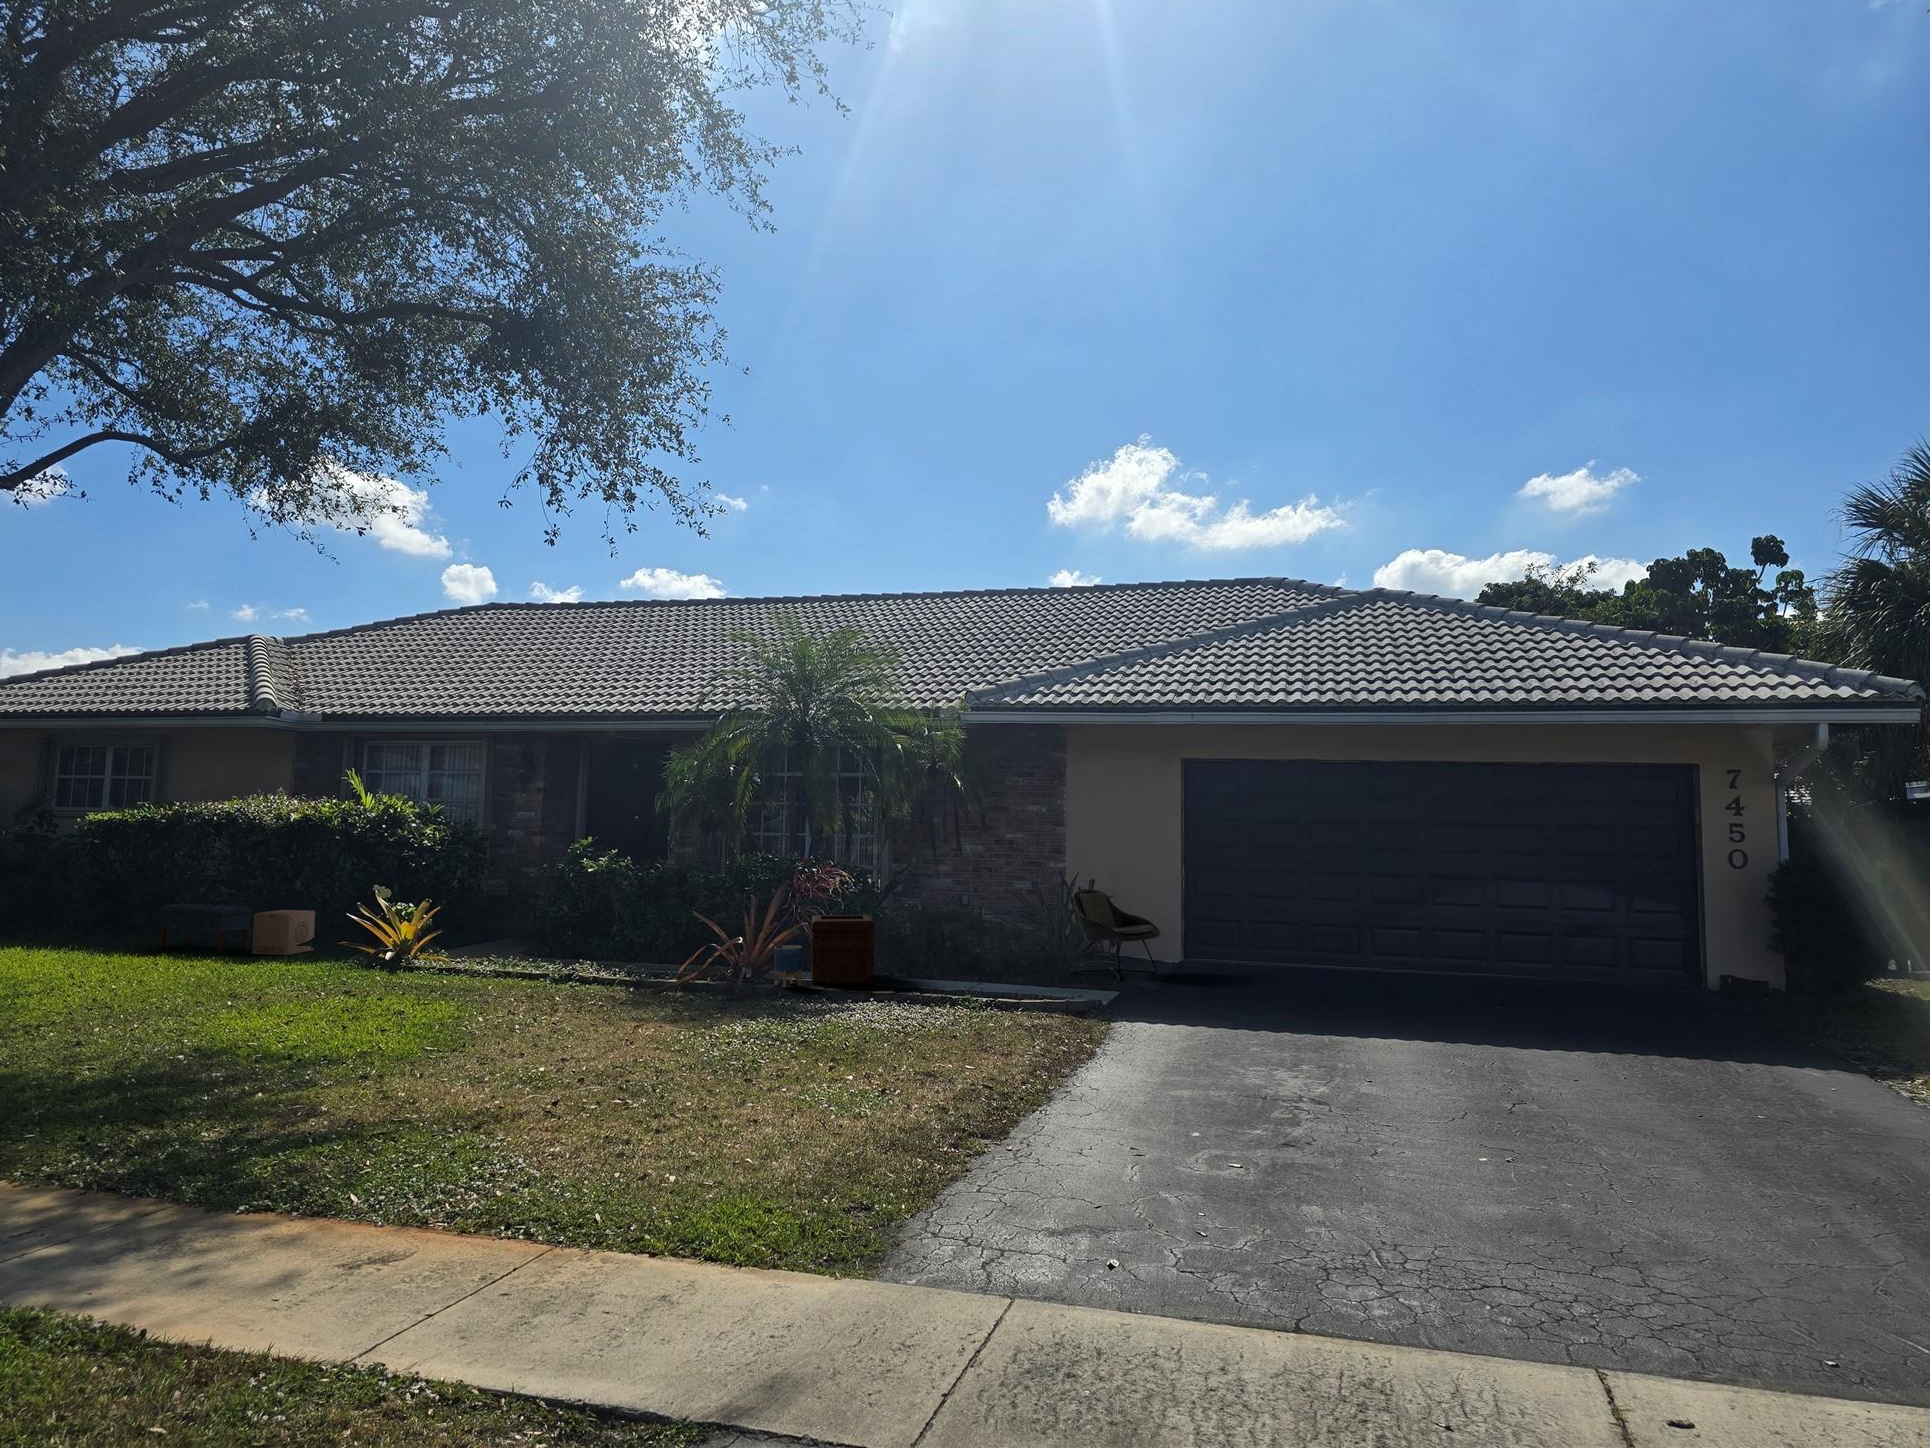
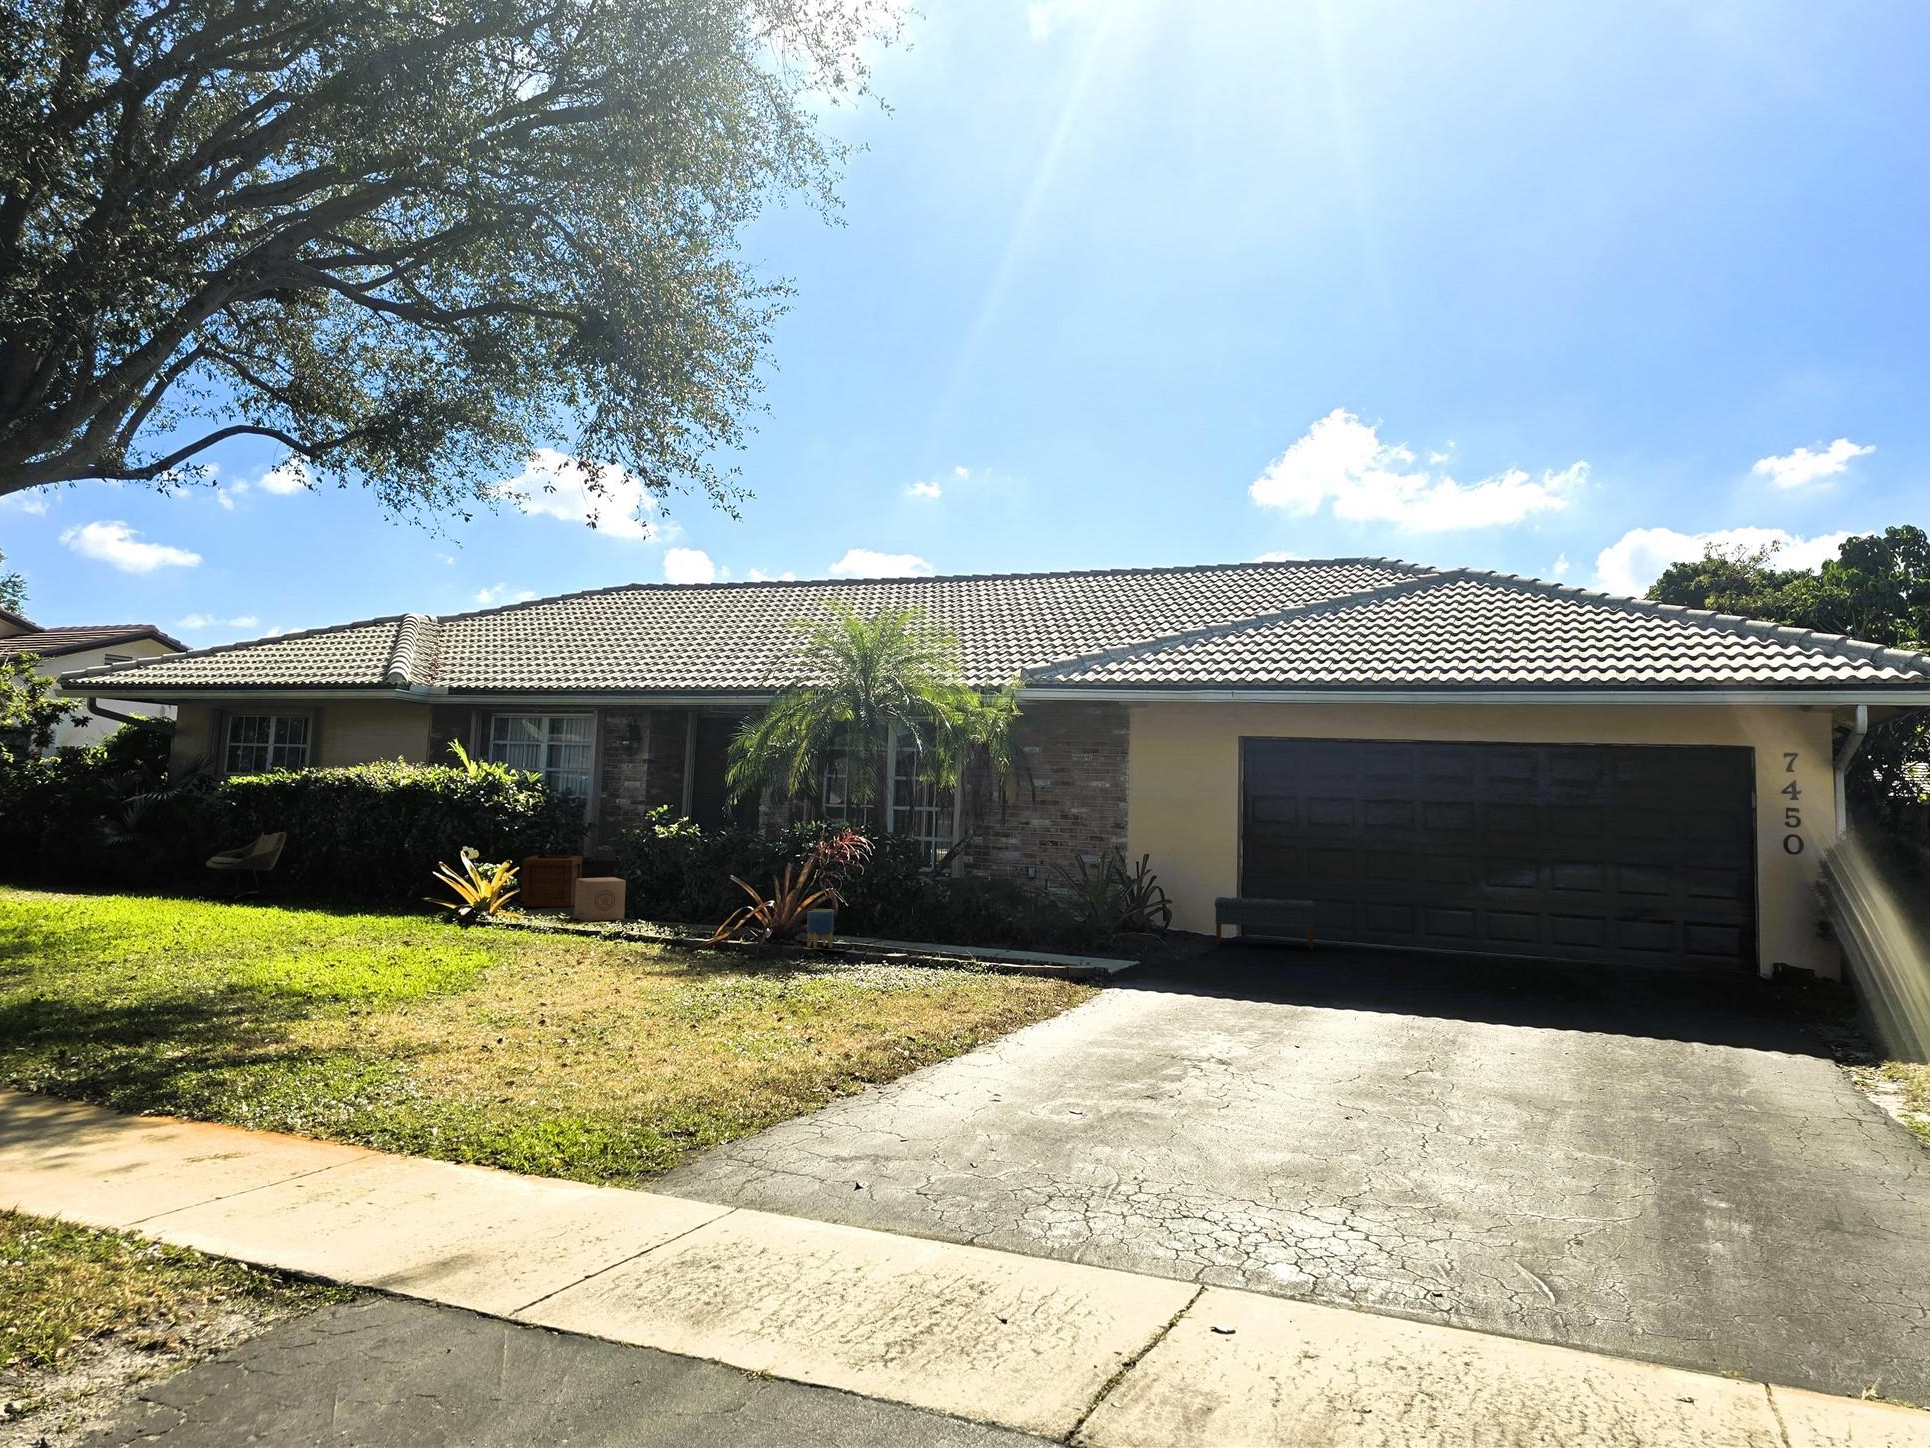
lounge chair: present [1072,889,1160,980] -> present [206,832,286,900]
bench: present [159,903,253,952] -> present [1215,897,1315,949]
cardboard box: present [252,910,315,955] -> present [574,877,626,921]
wooden crate: present [811,915,874,983] -> present [521,856,582,907]

